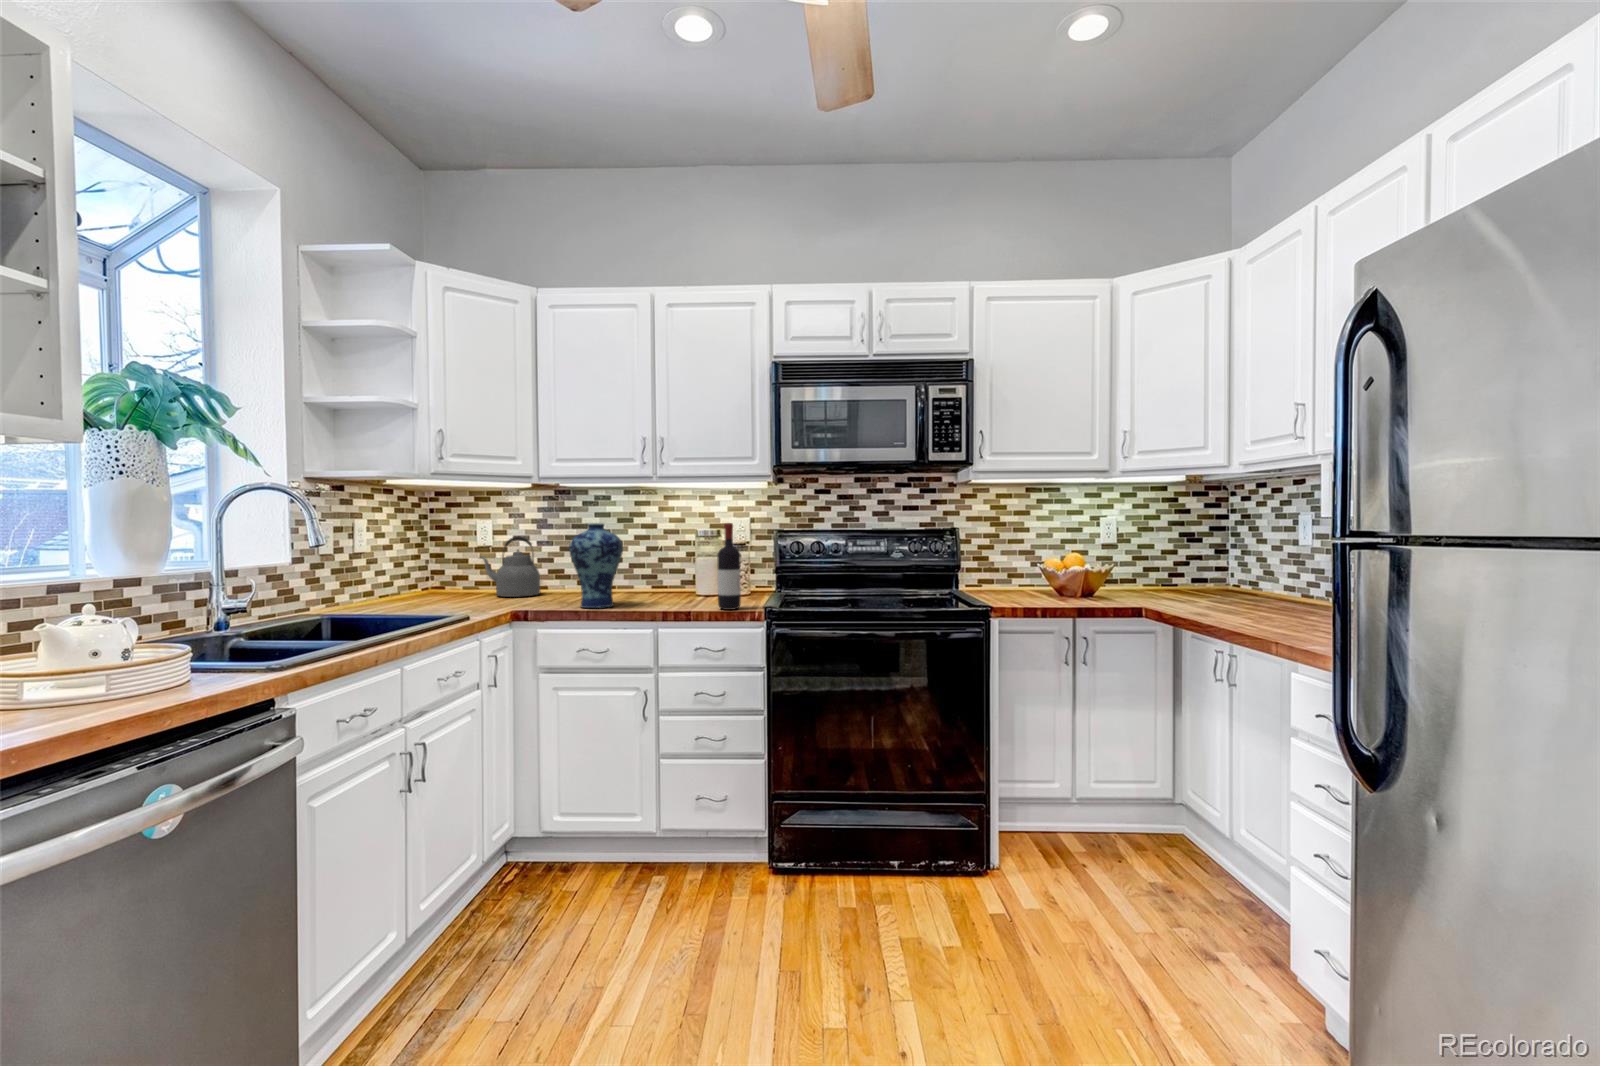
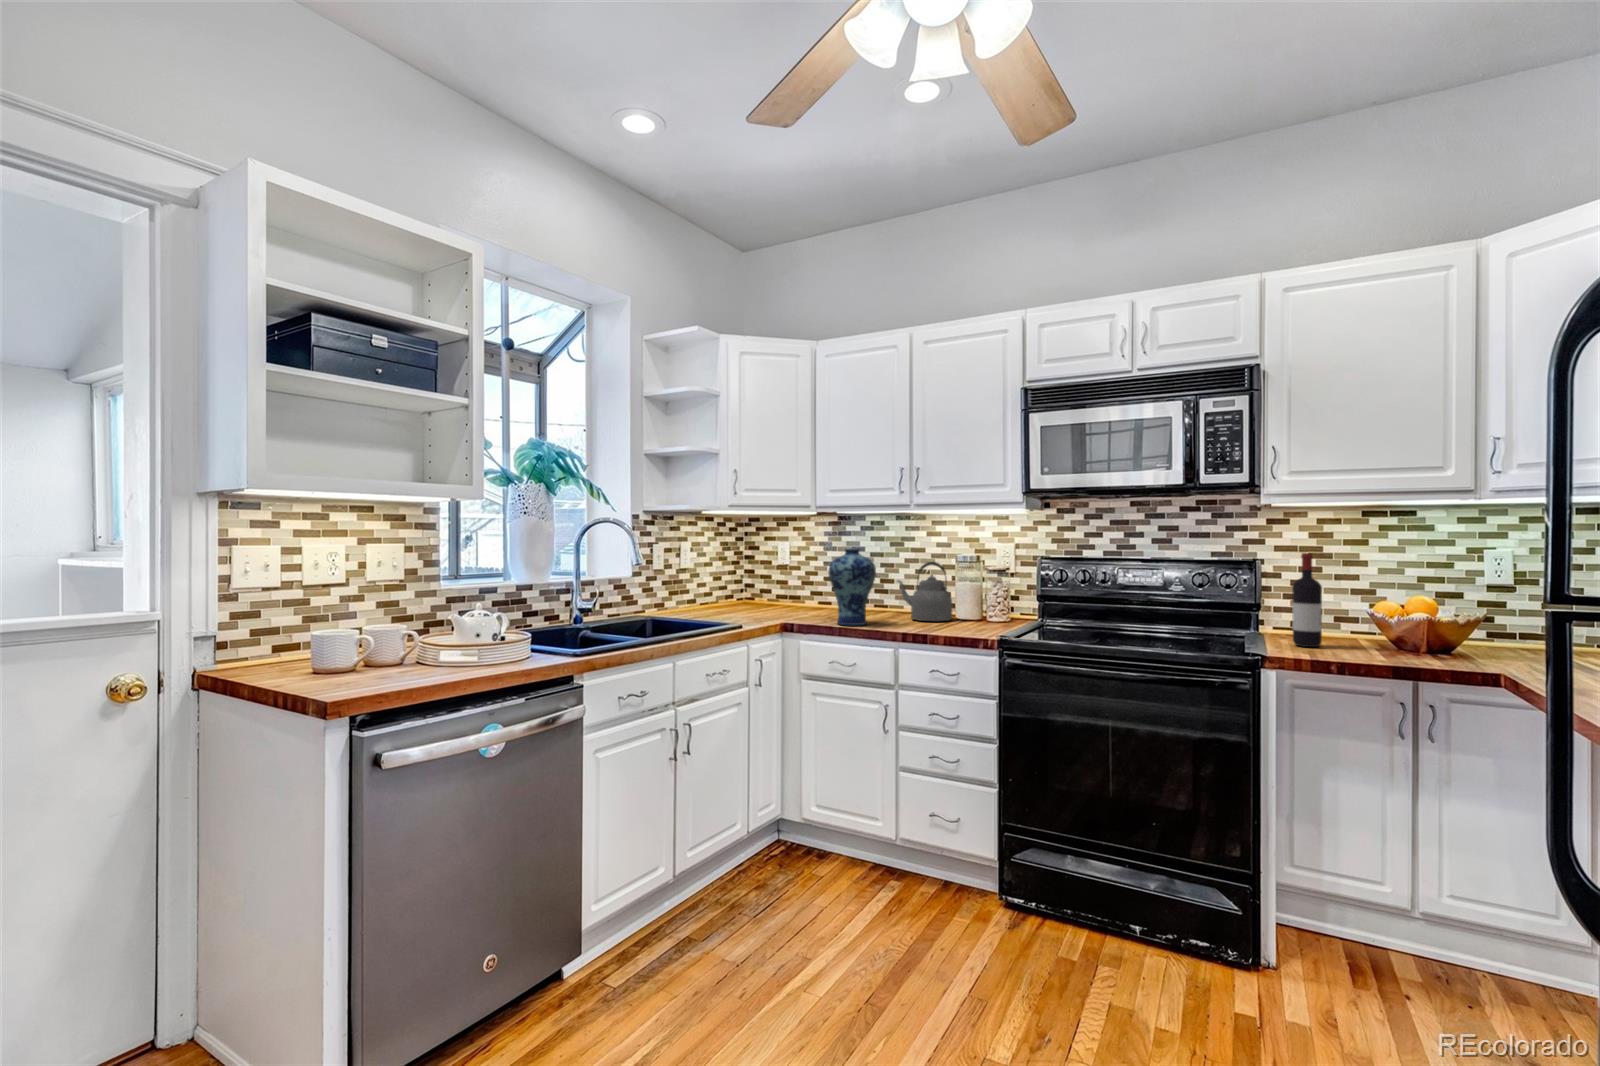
wine bottle: present [717,523,741,610] -> present [1292,553,1322,647]
kettle: present [480,537,540,597] -> present [897,562,952,621]

